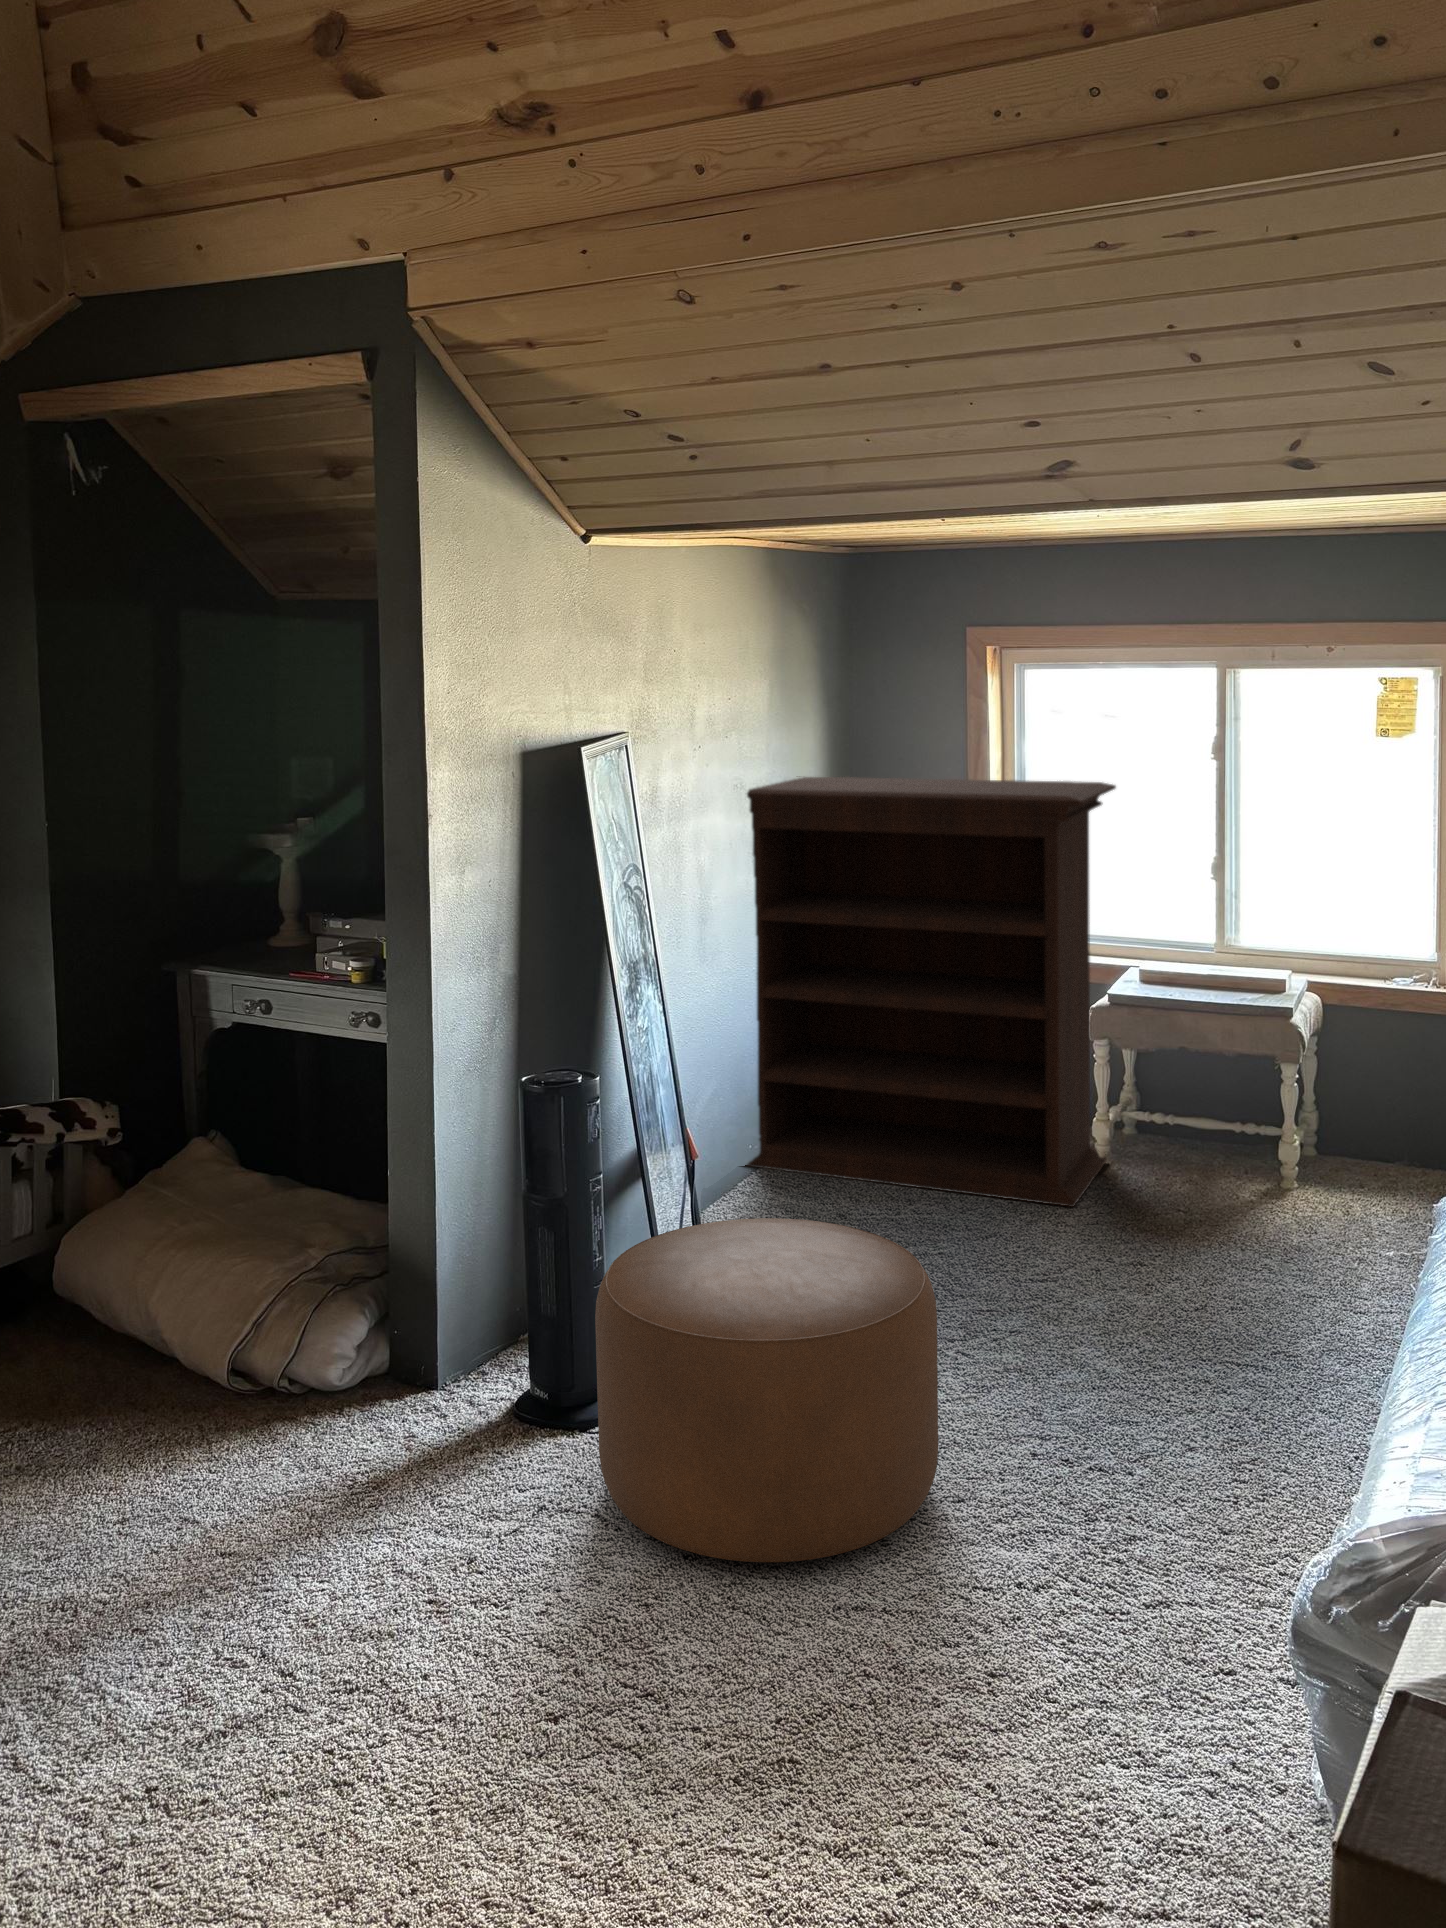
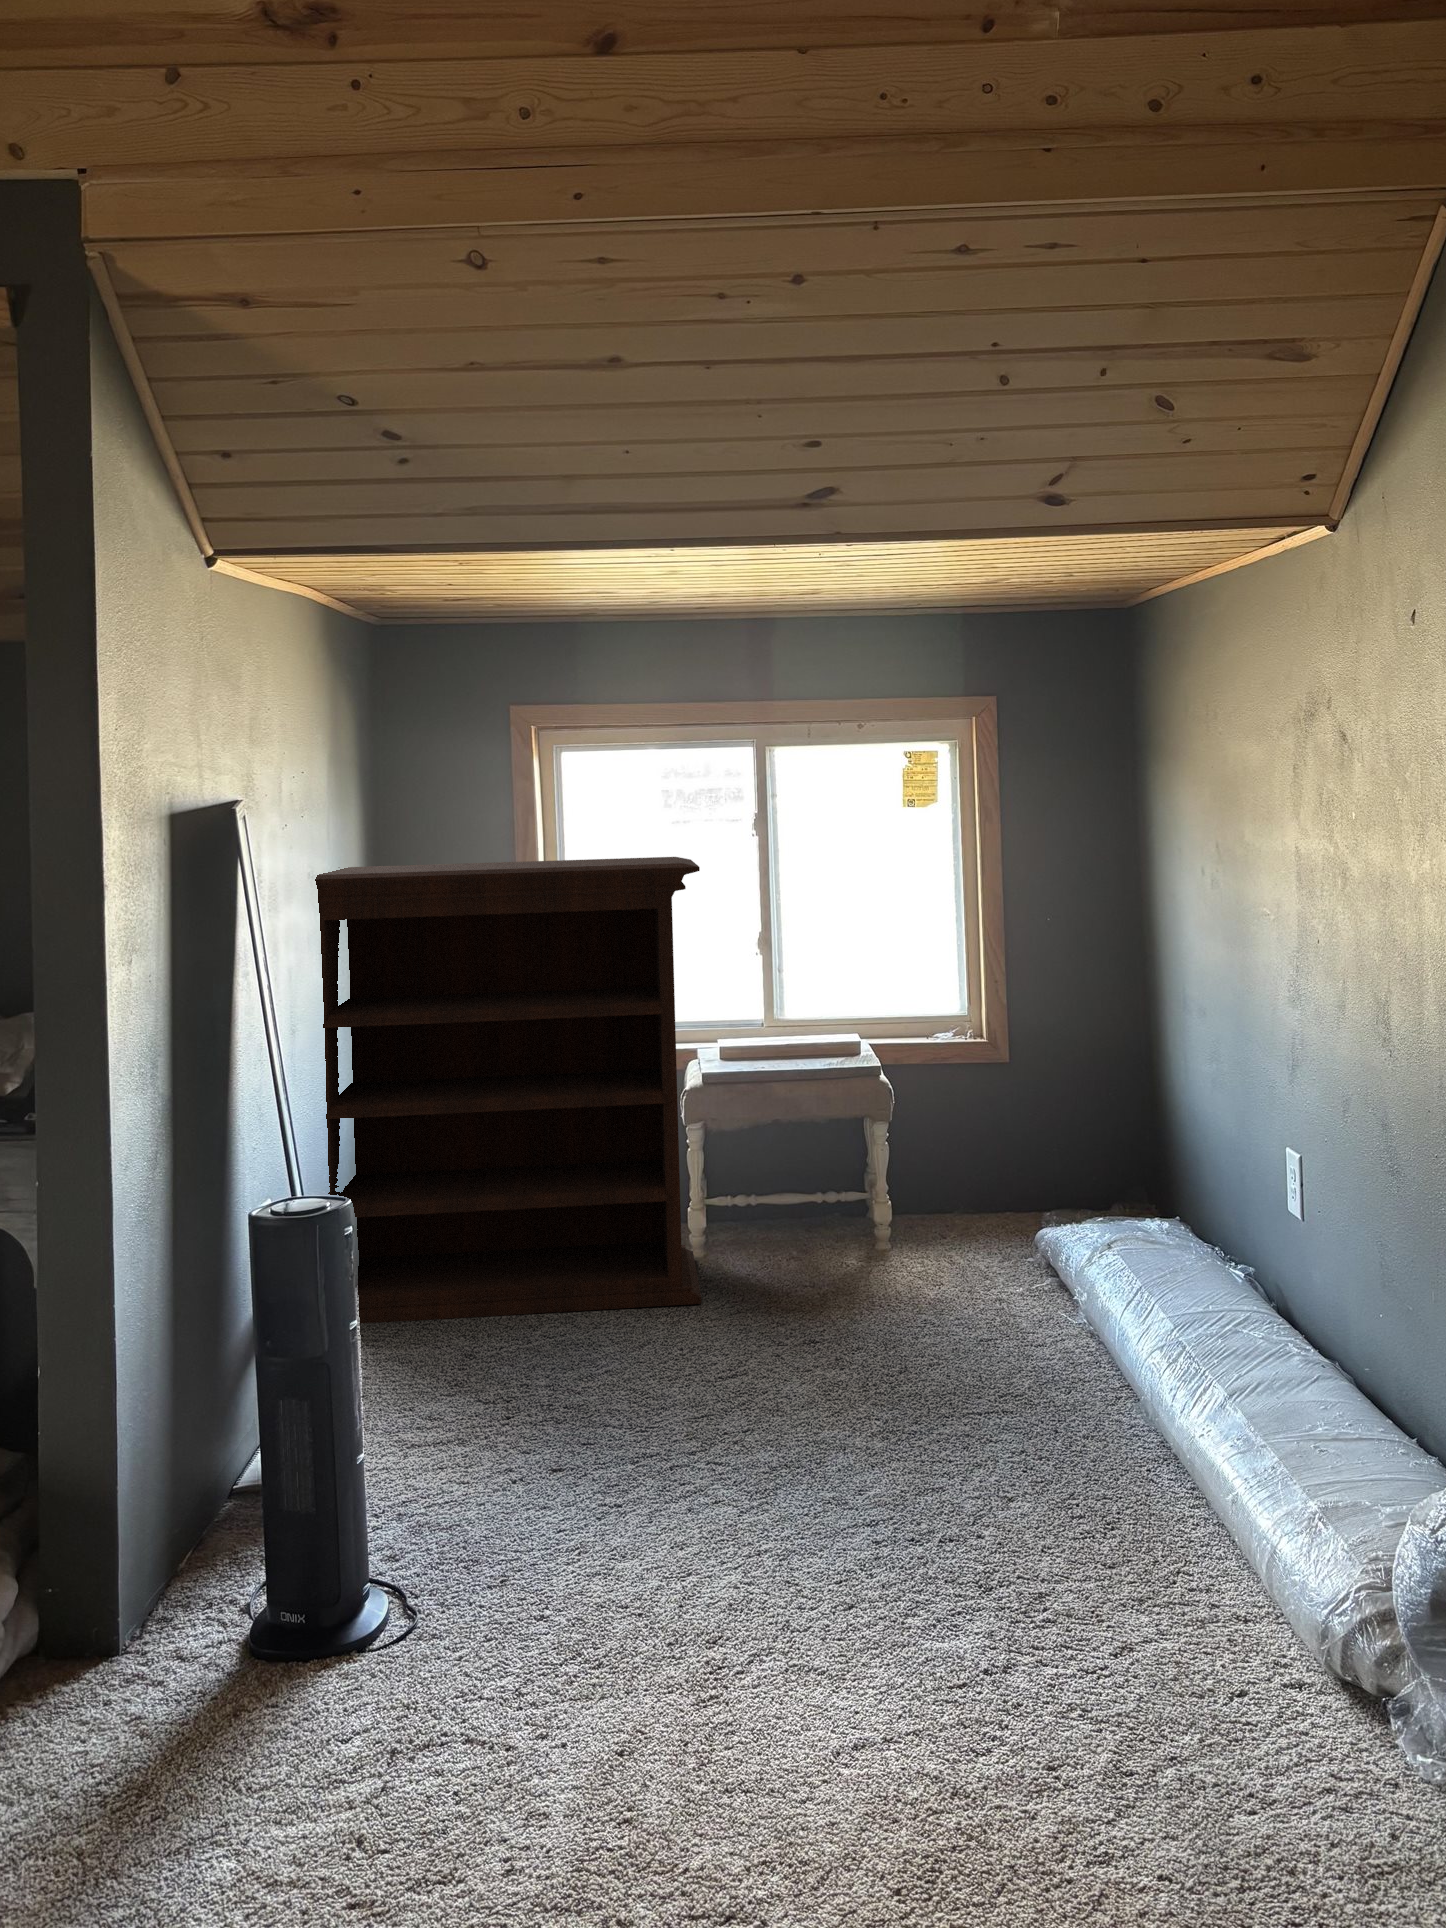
ottoman: present [595,1218,938,1562] -> none [438,1320,852,1742]

